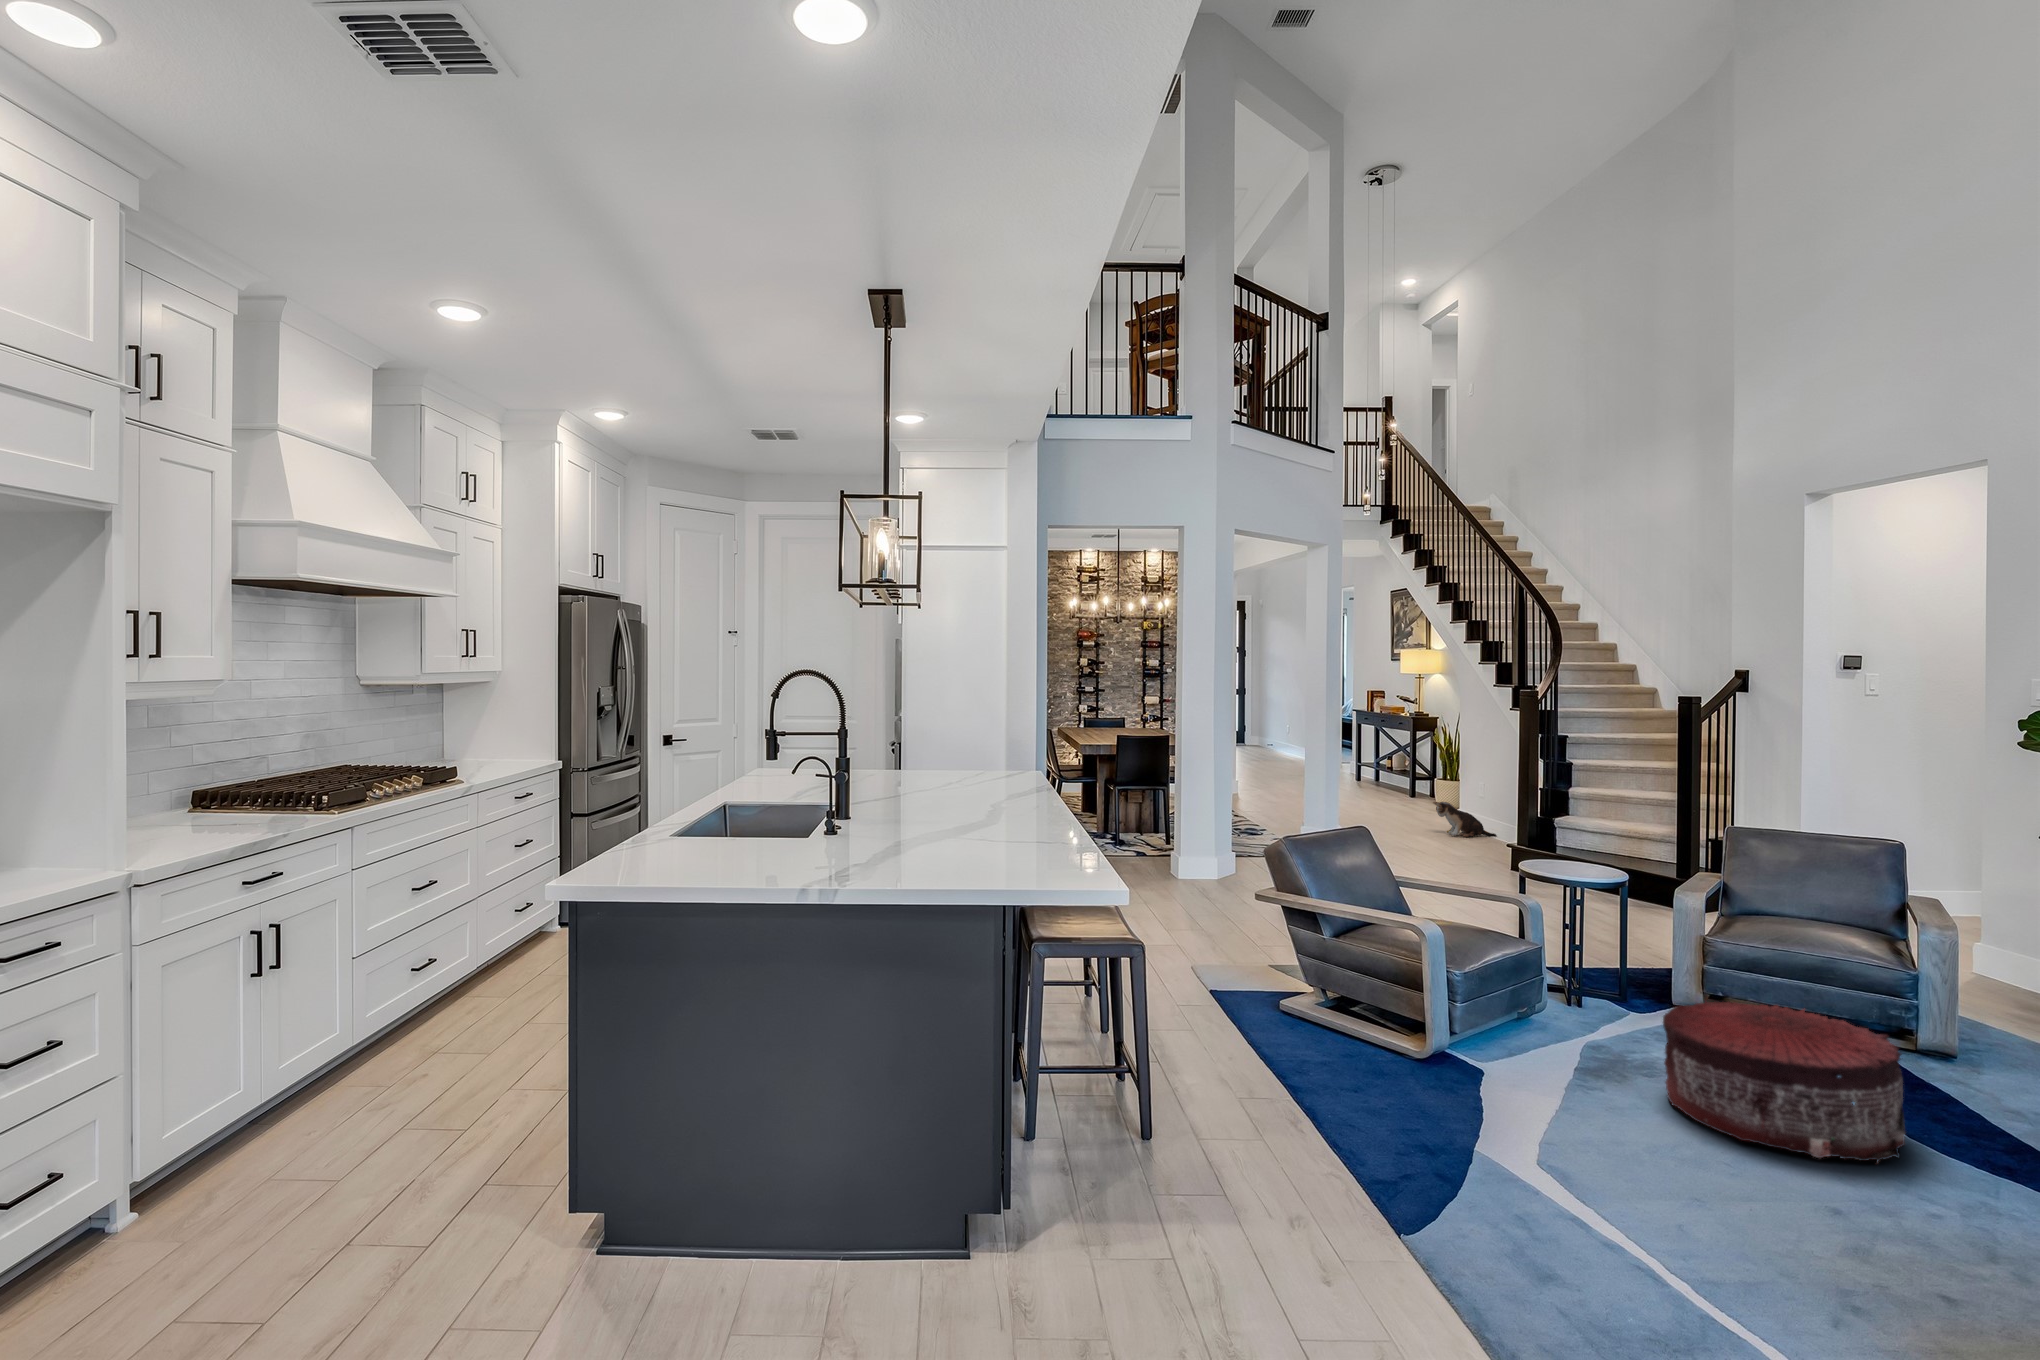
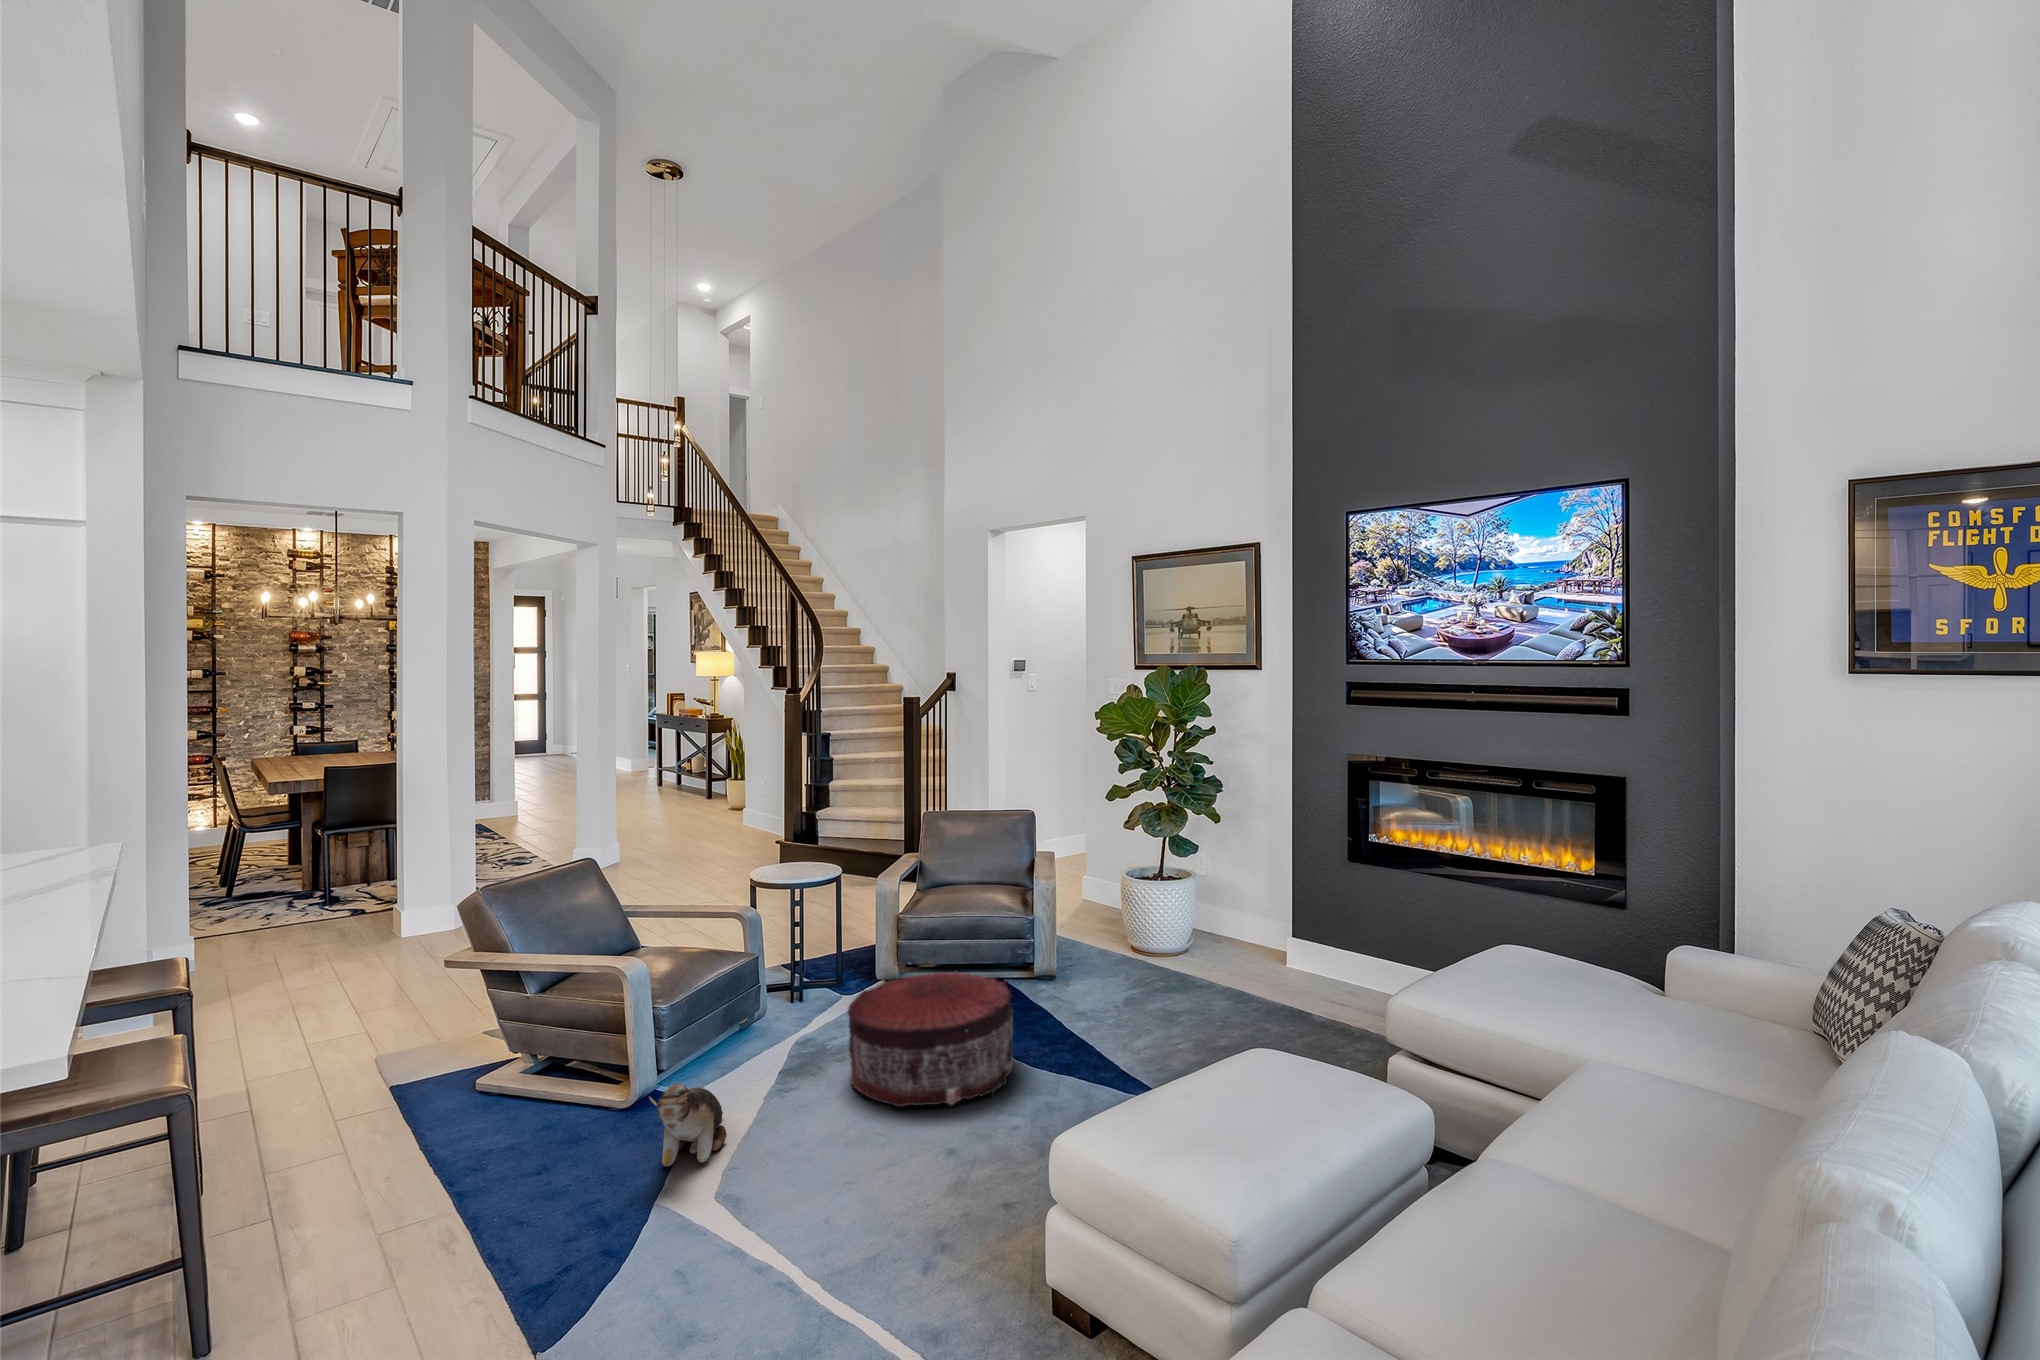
plush toy: present [1433,802,1497,837] -> present [649,1083,726,1167]

